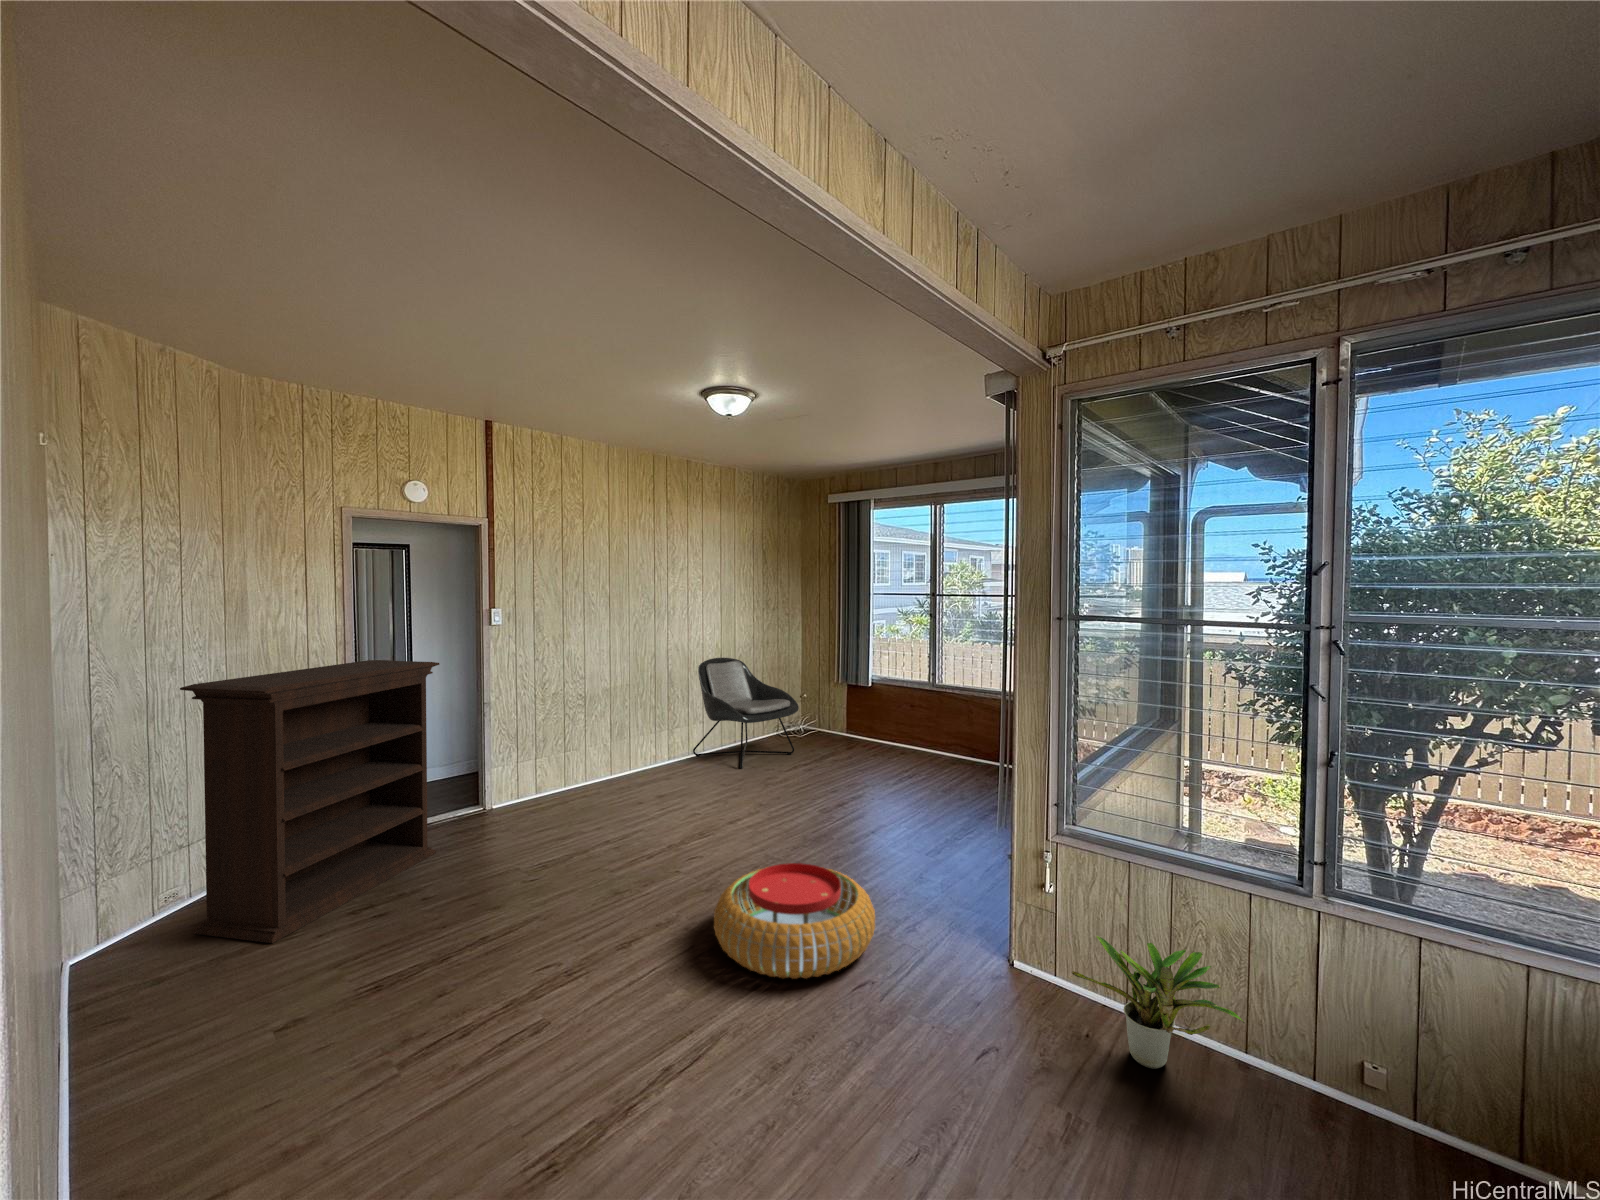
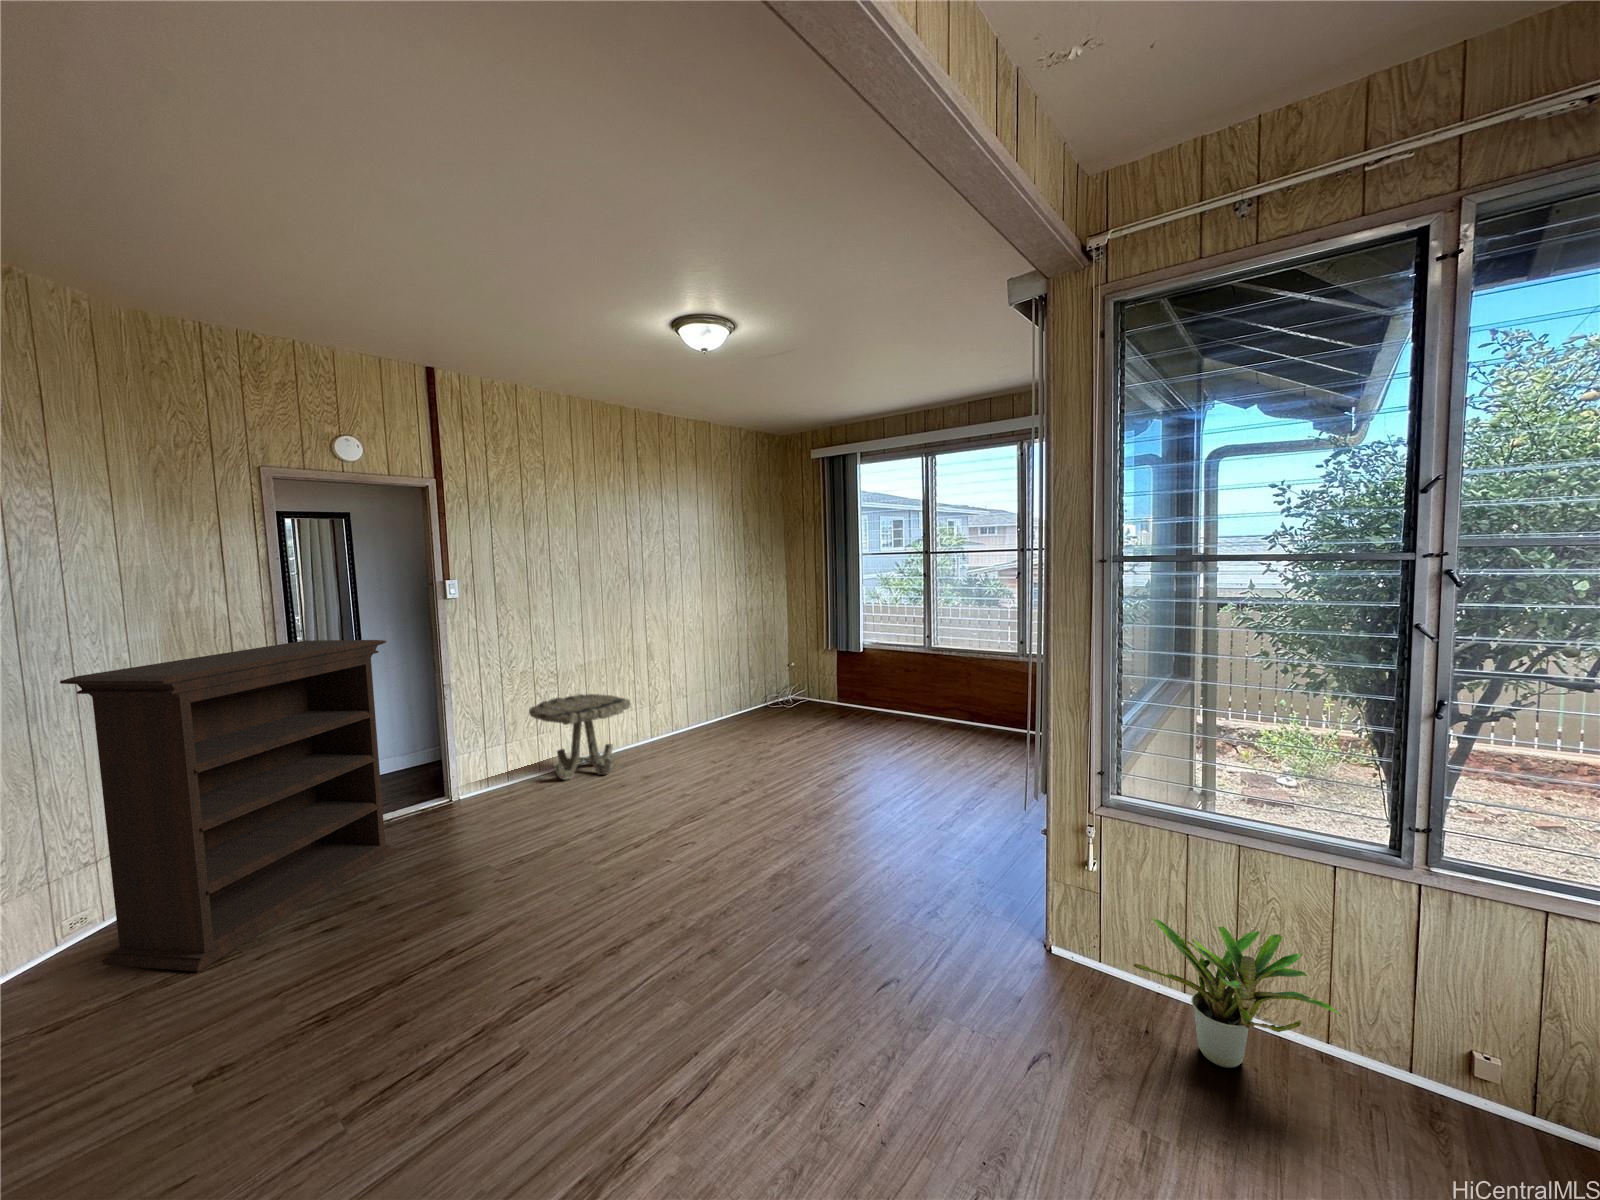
lounge chair: present [693,658,799,769] -> none [676,625,786,741]
side table: none [558,718,651,797] -> present [529,694,630,779]
pouf: present [714,863,875,979] -> none [712,847,894,981]

